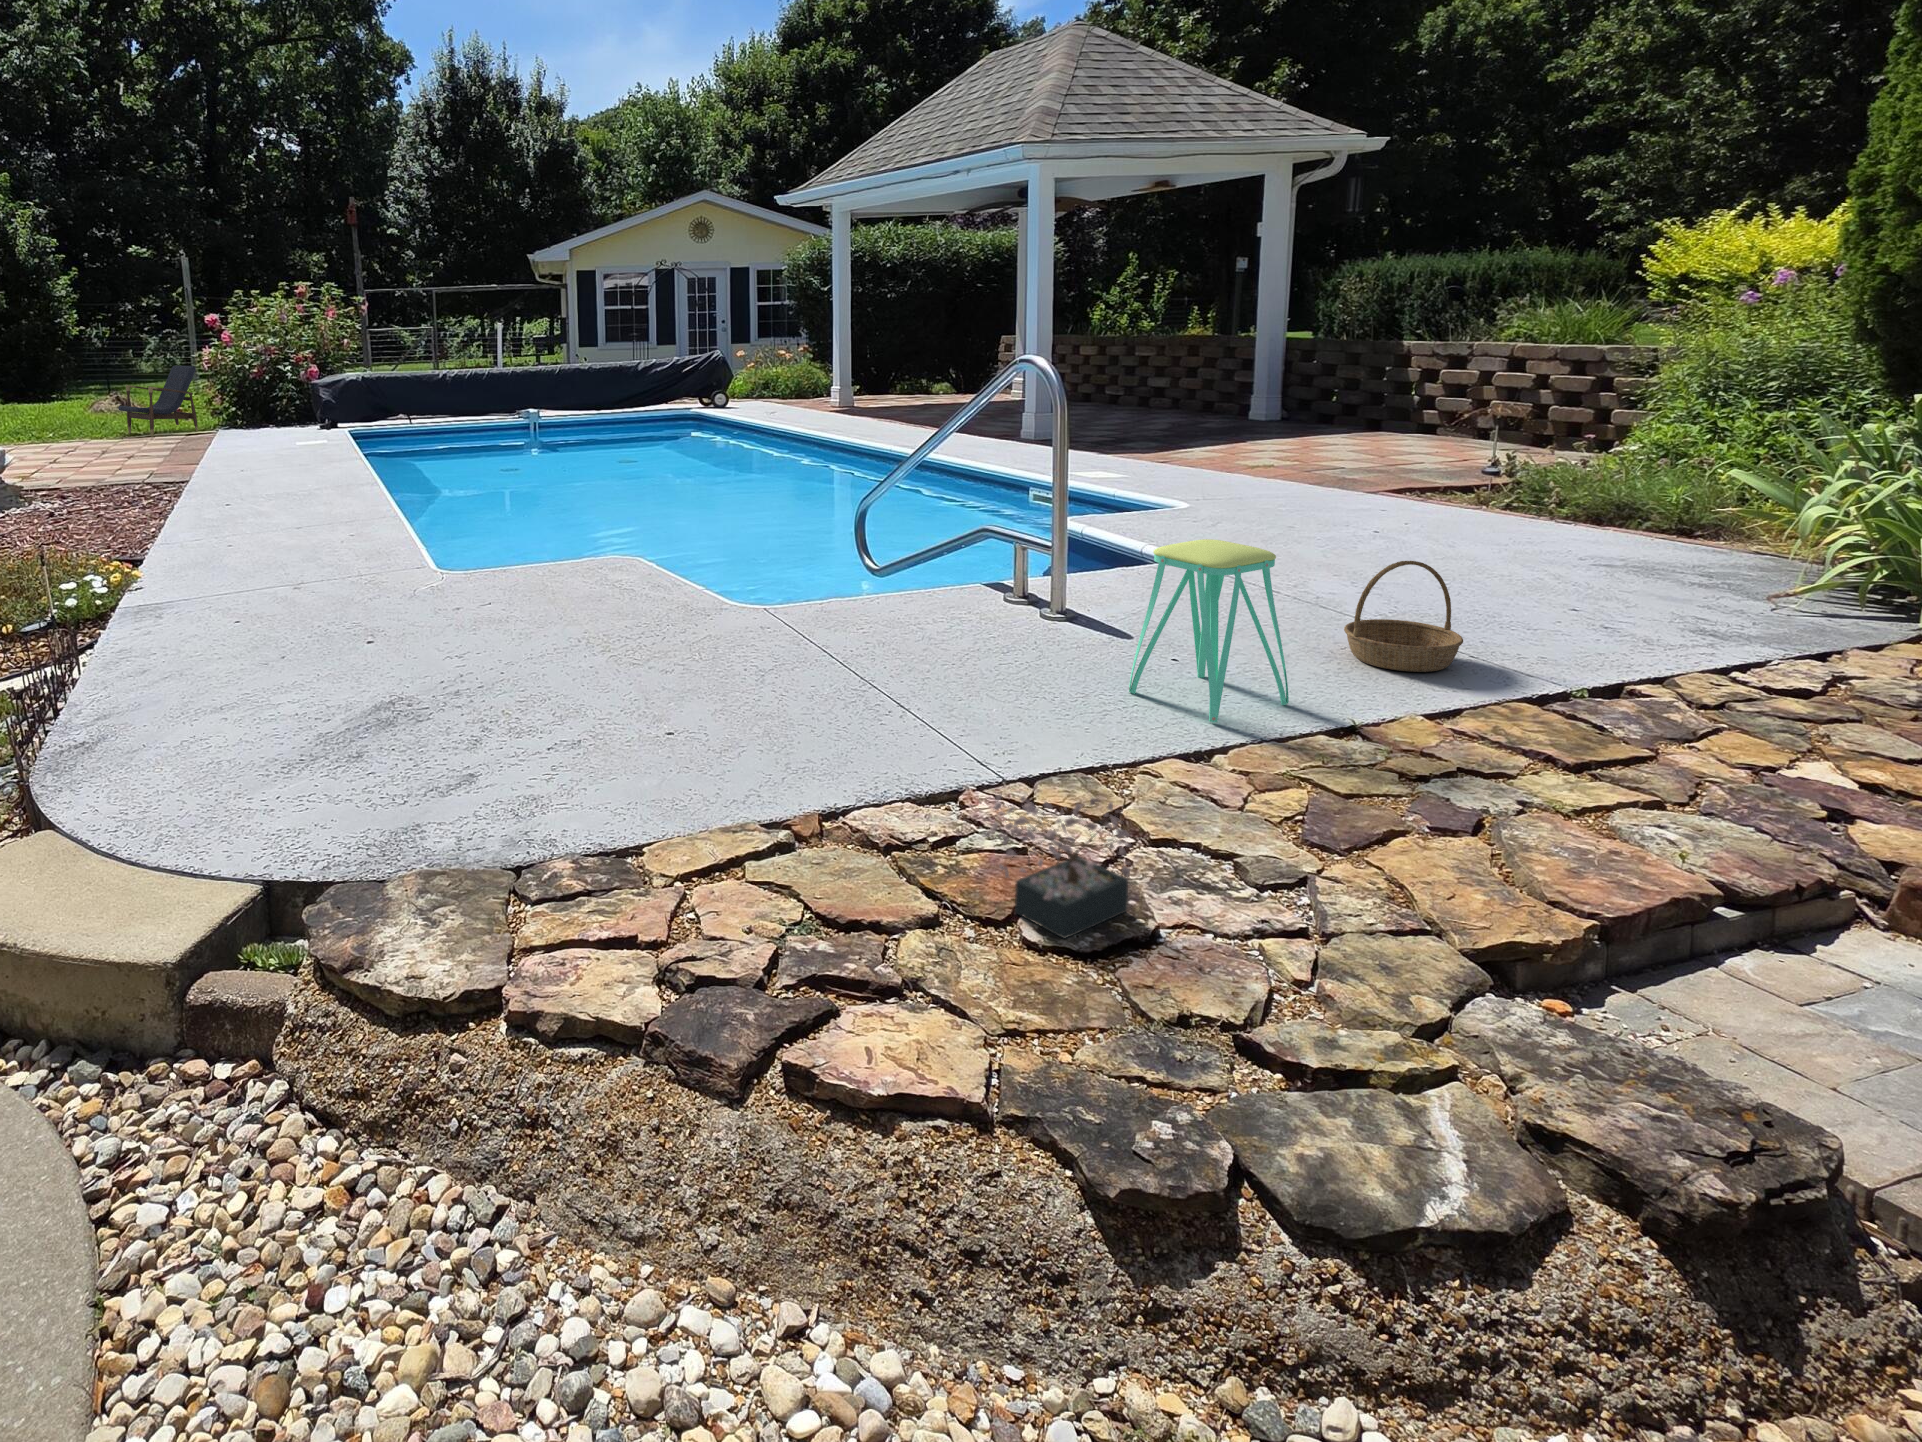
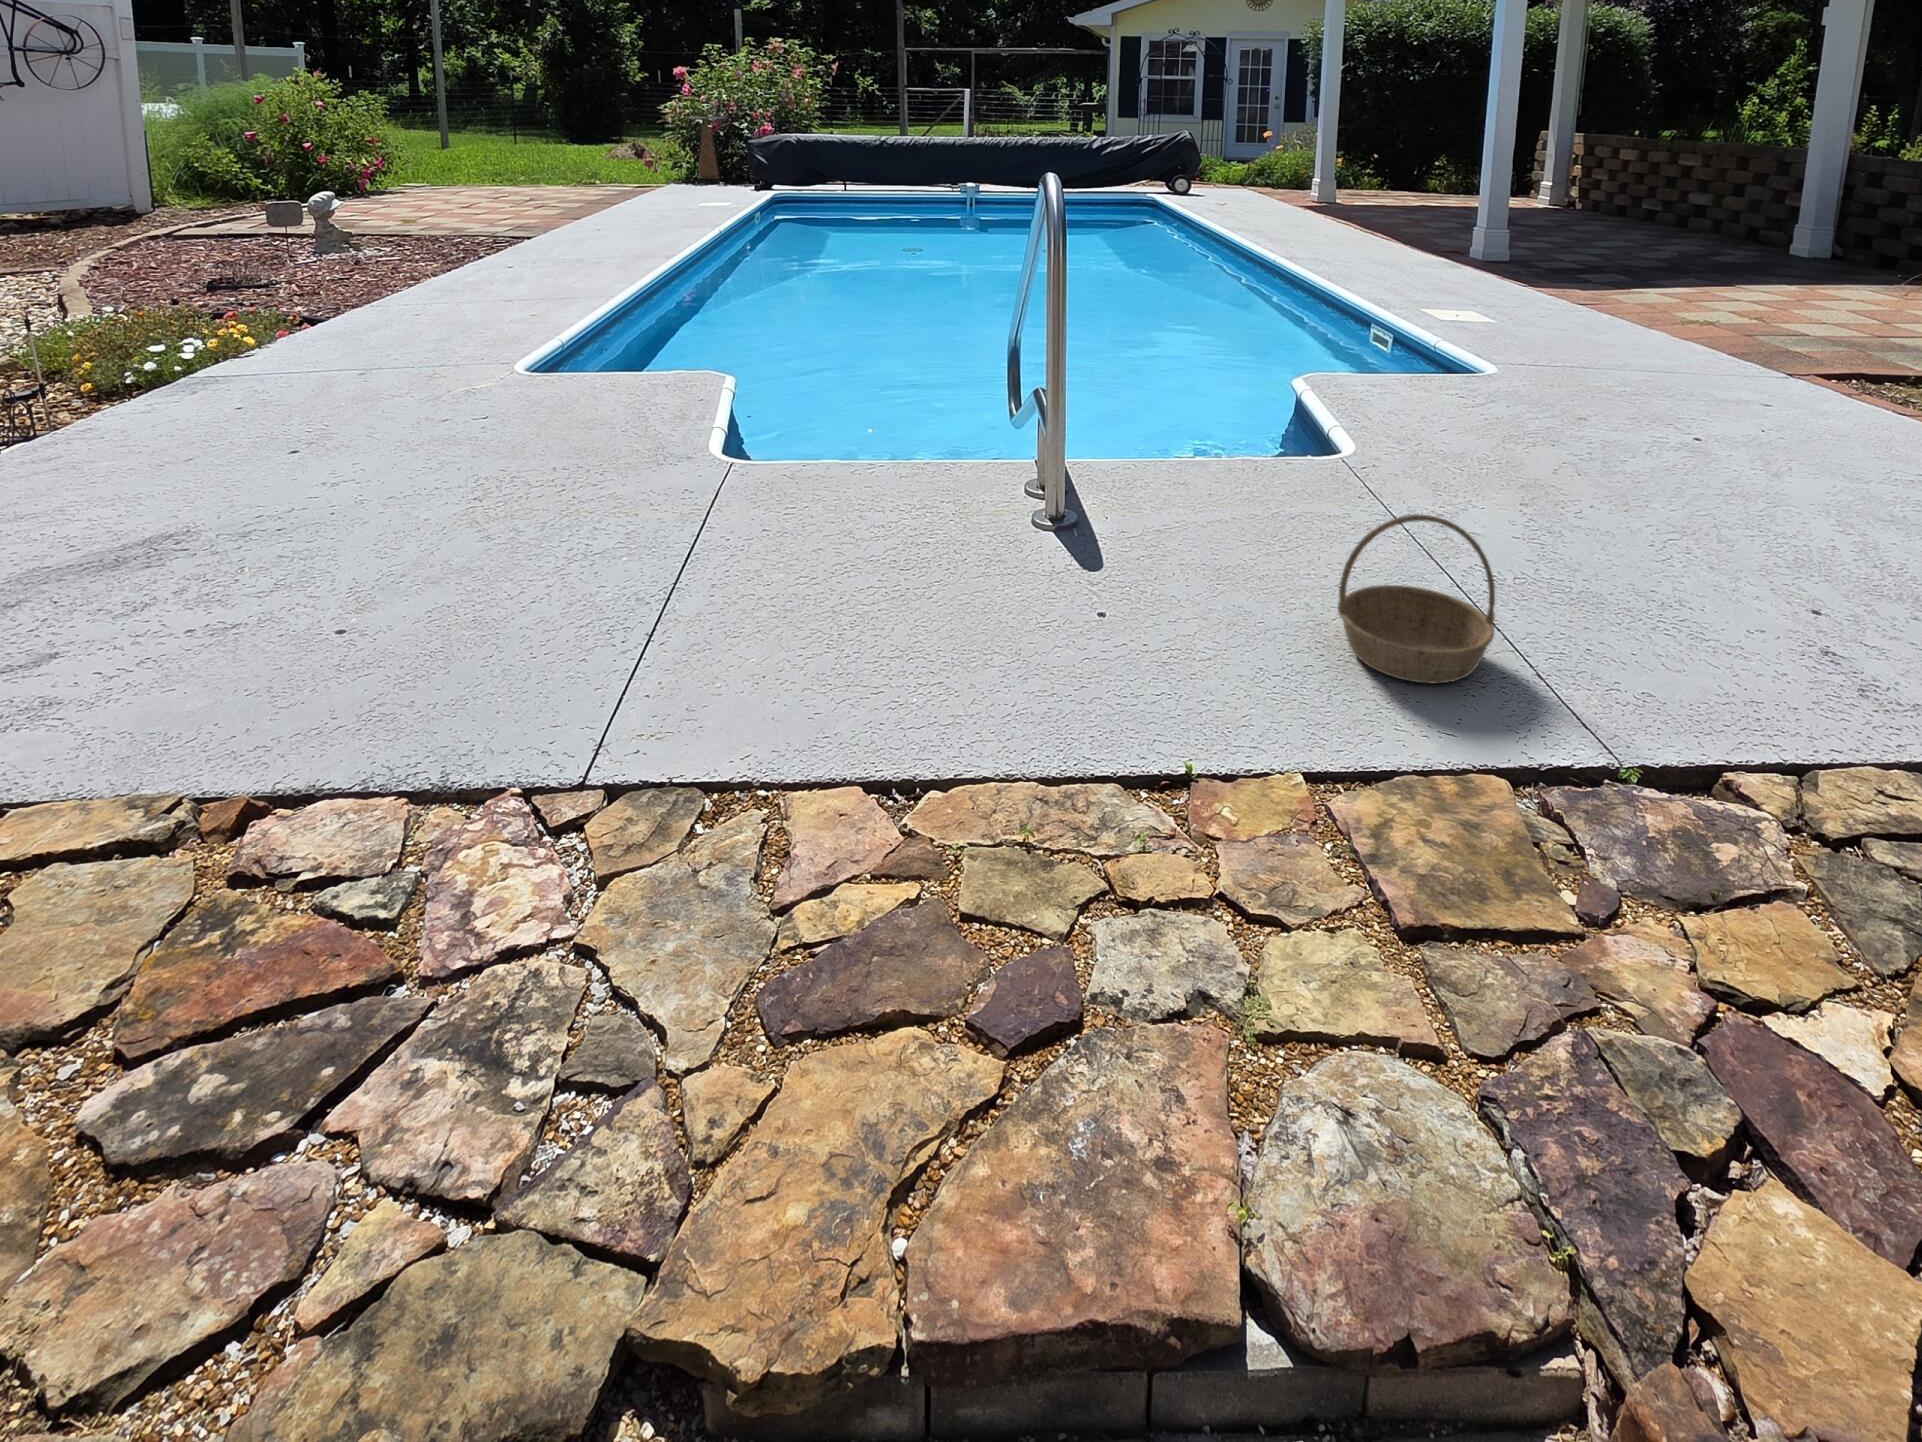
lounge chair: present [118,366,198,437] -> none [607,109,678,177]
side table: none [211,368,255,433] -> present [687,116,725,179]
stool: present [1129,539,1289,722] -> none [971,449,1145,713]
decorative plant: present [989,795,1131,939] -> none [136,821,422,1057]

